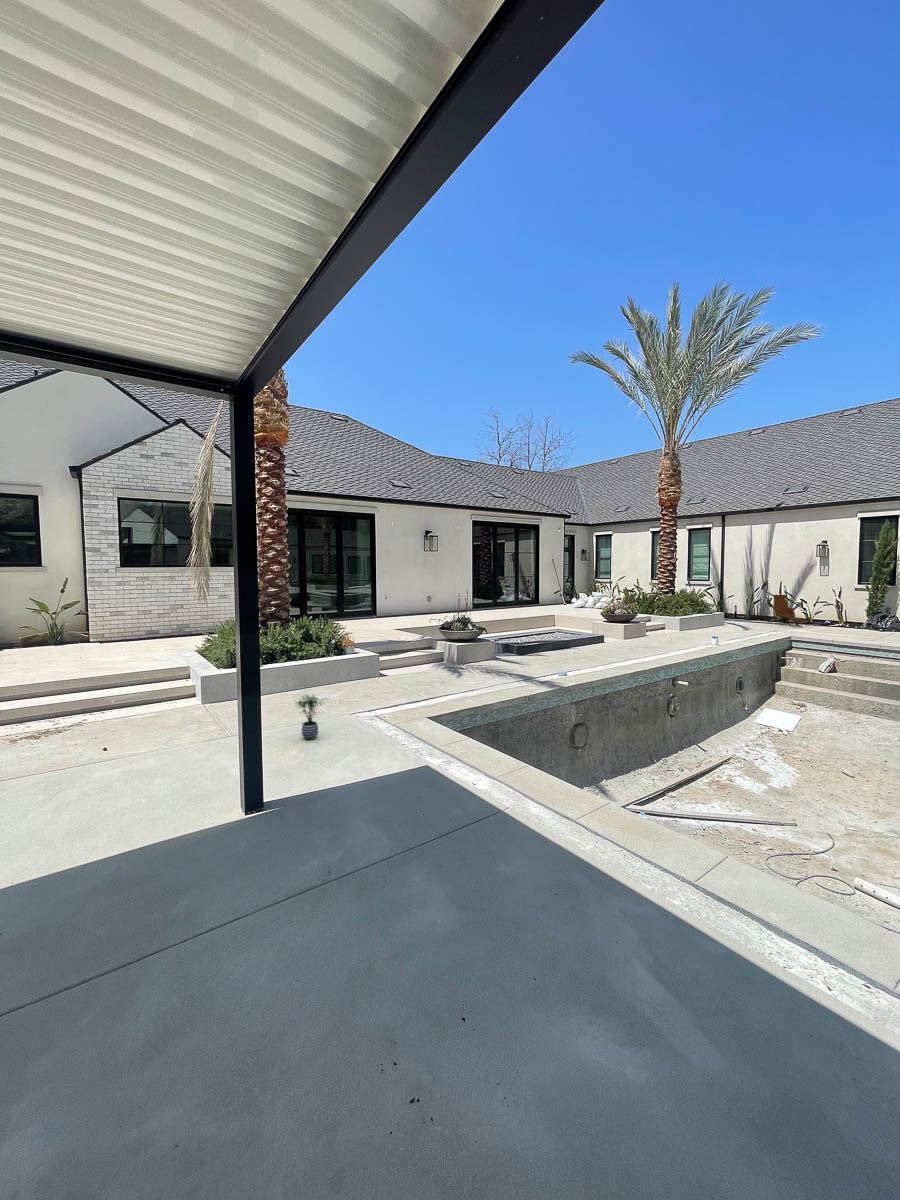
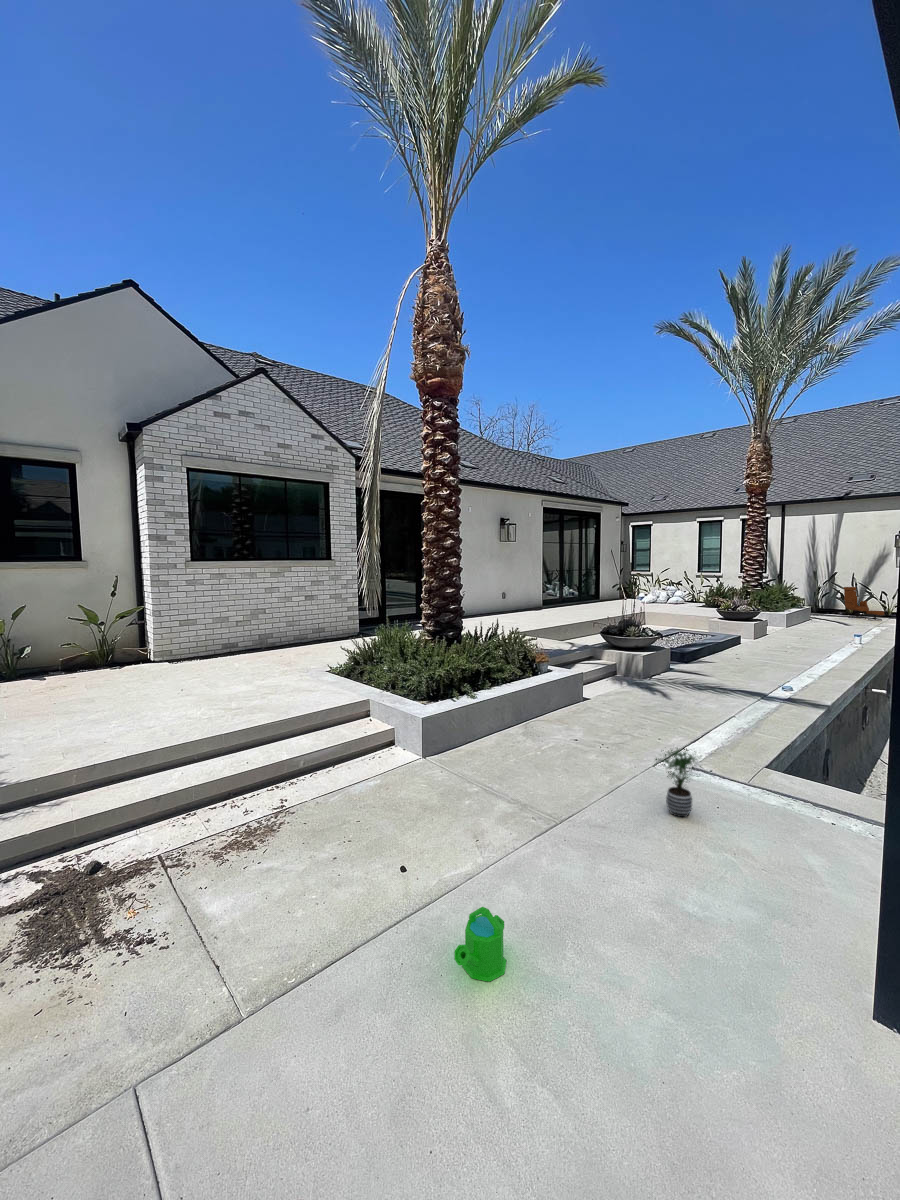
watering can: none [45,755,100,791] -> present [454,907,507,982]

